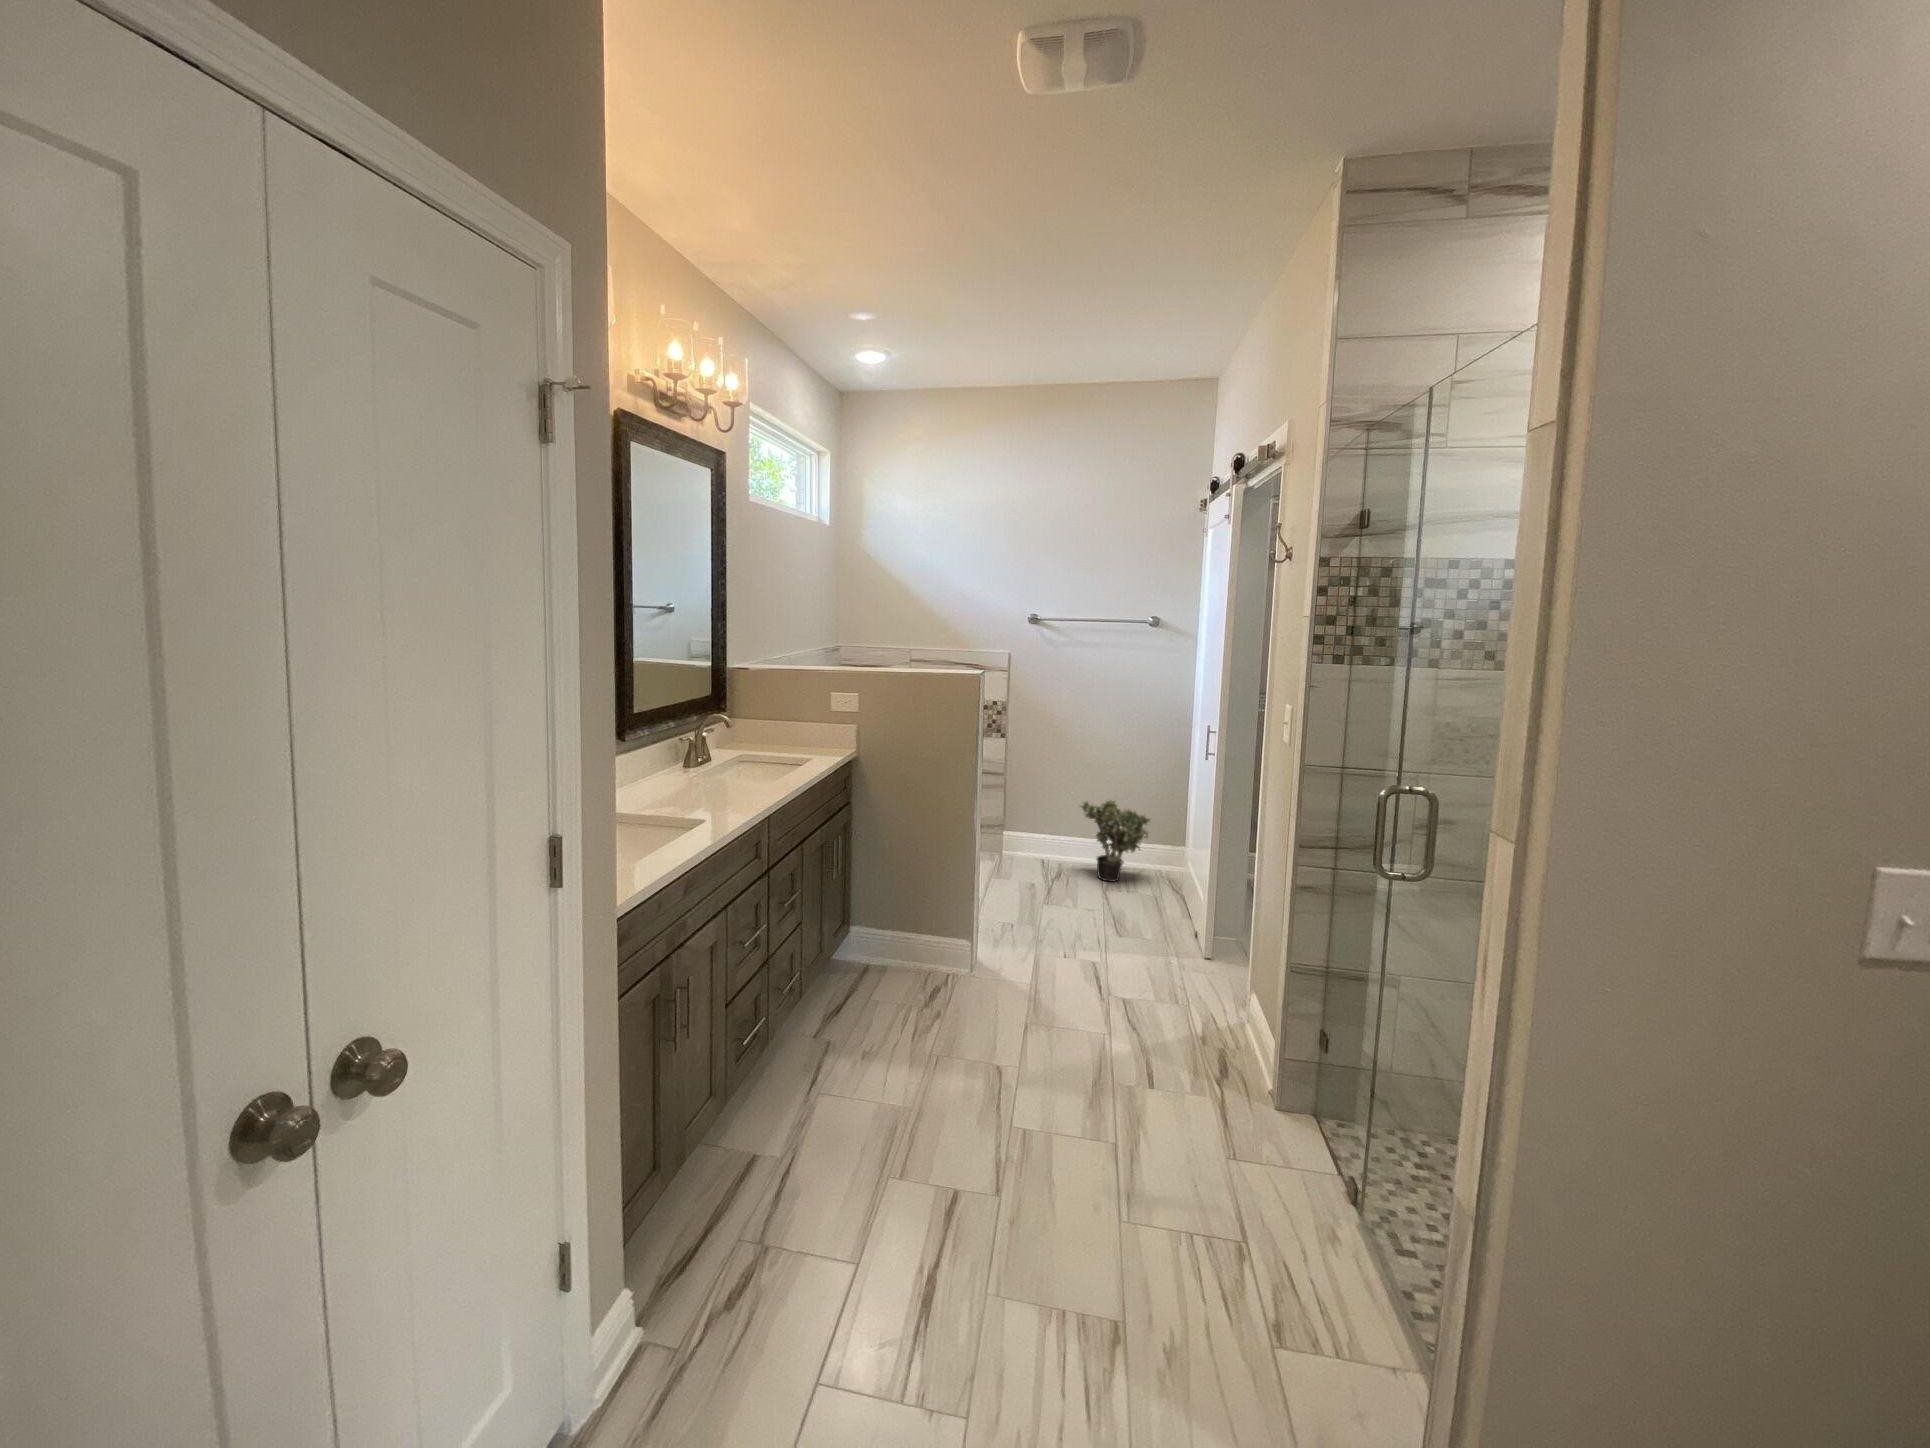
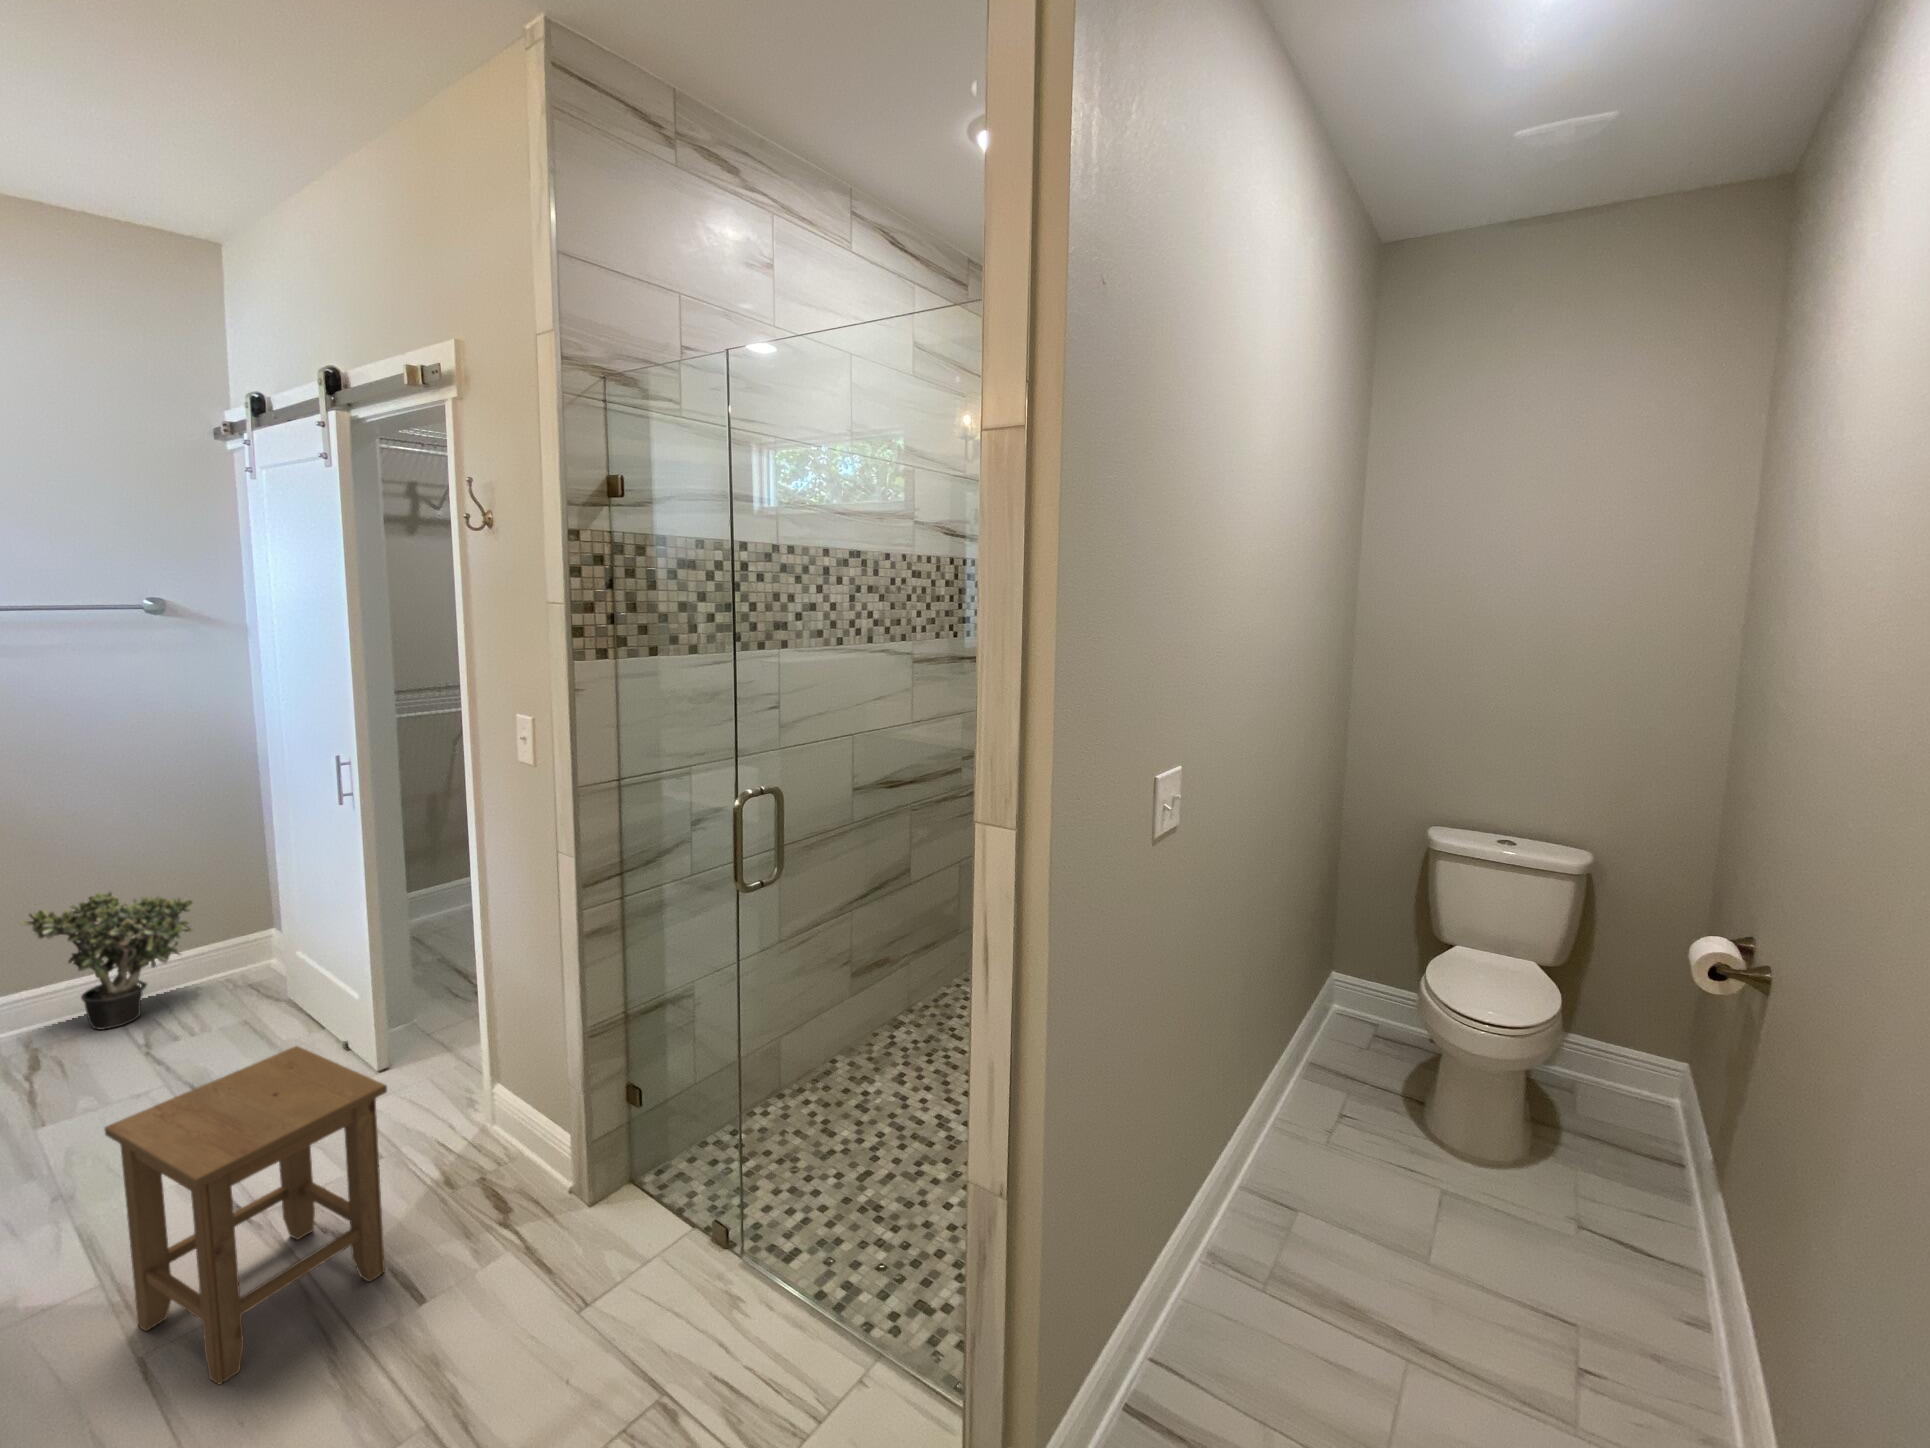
stool: none [1043,893,1157,1060] -> present [105,1046,387,1385]

